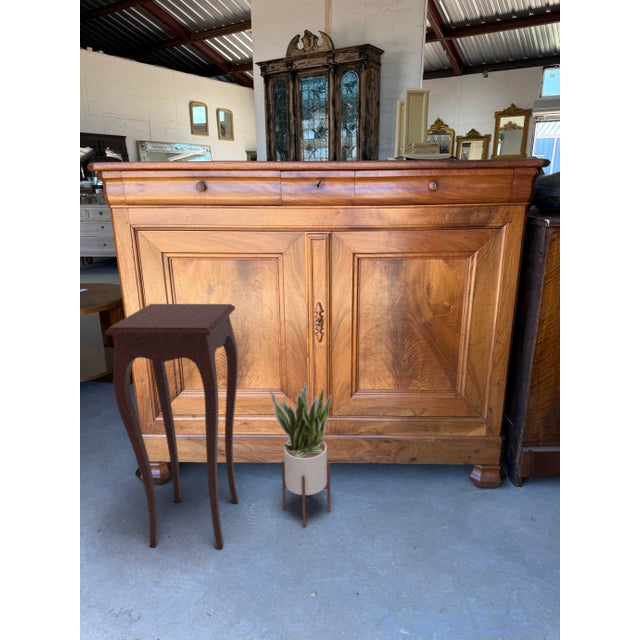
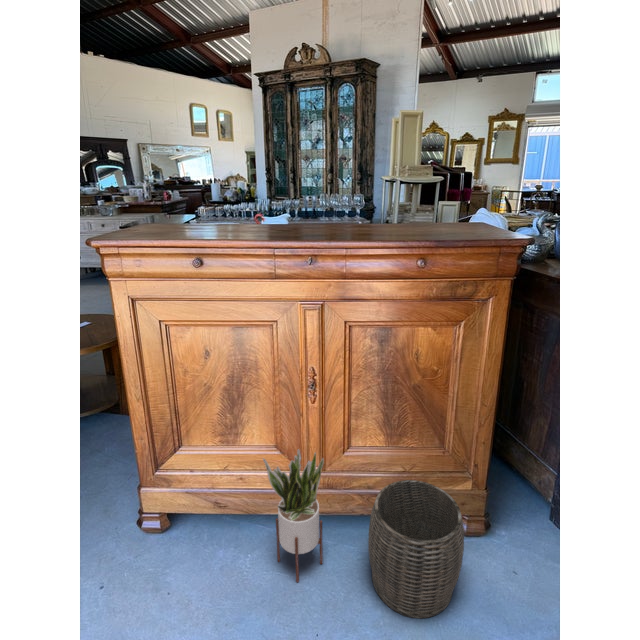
side table: present [105,304,238,549] -> none [100,373,235,609]
woven basket: none [378,421,478,557] -> present [368,480,464,618]

